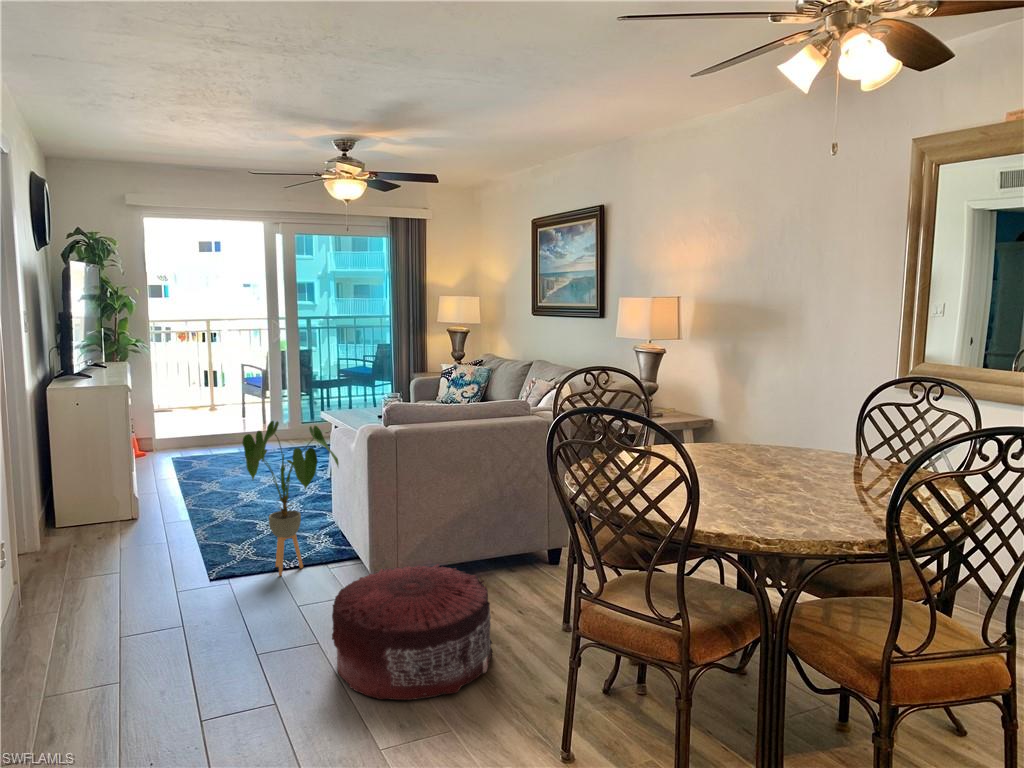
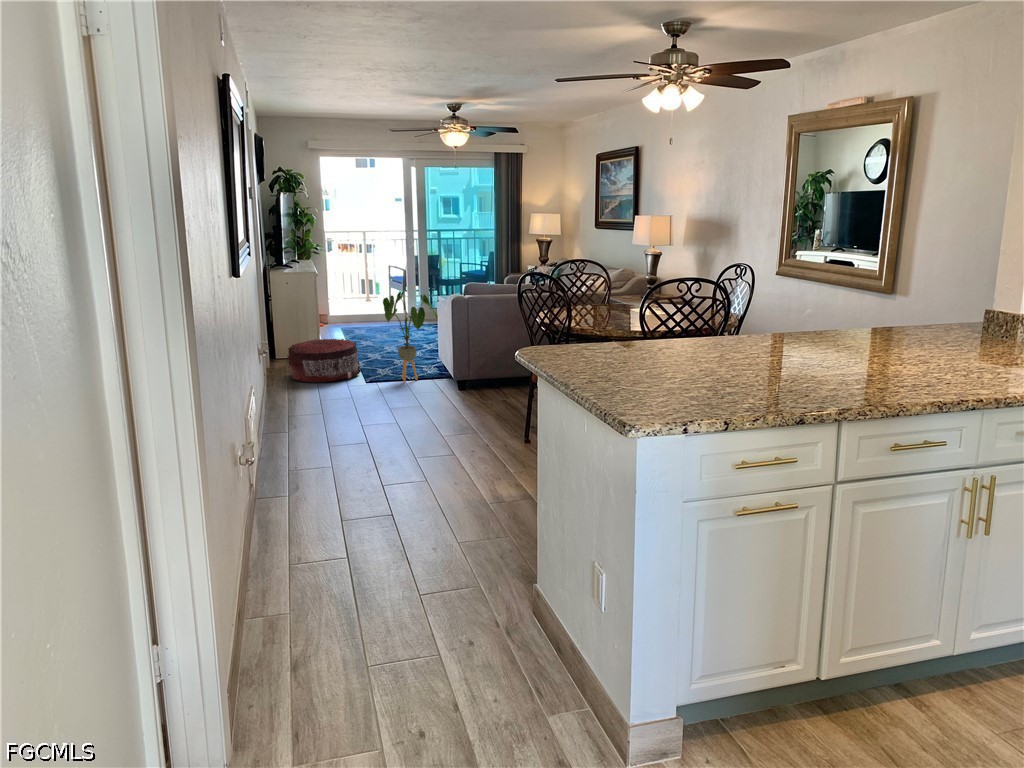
pouf: present [332,564,493,700] -> present [288,339,361,382]

